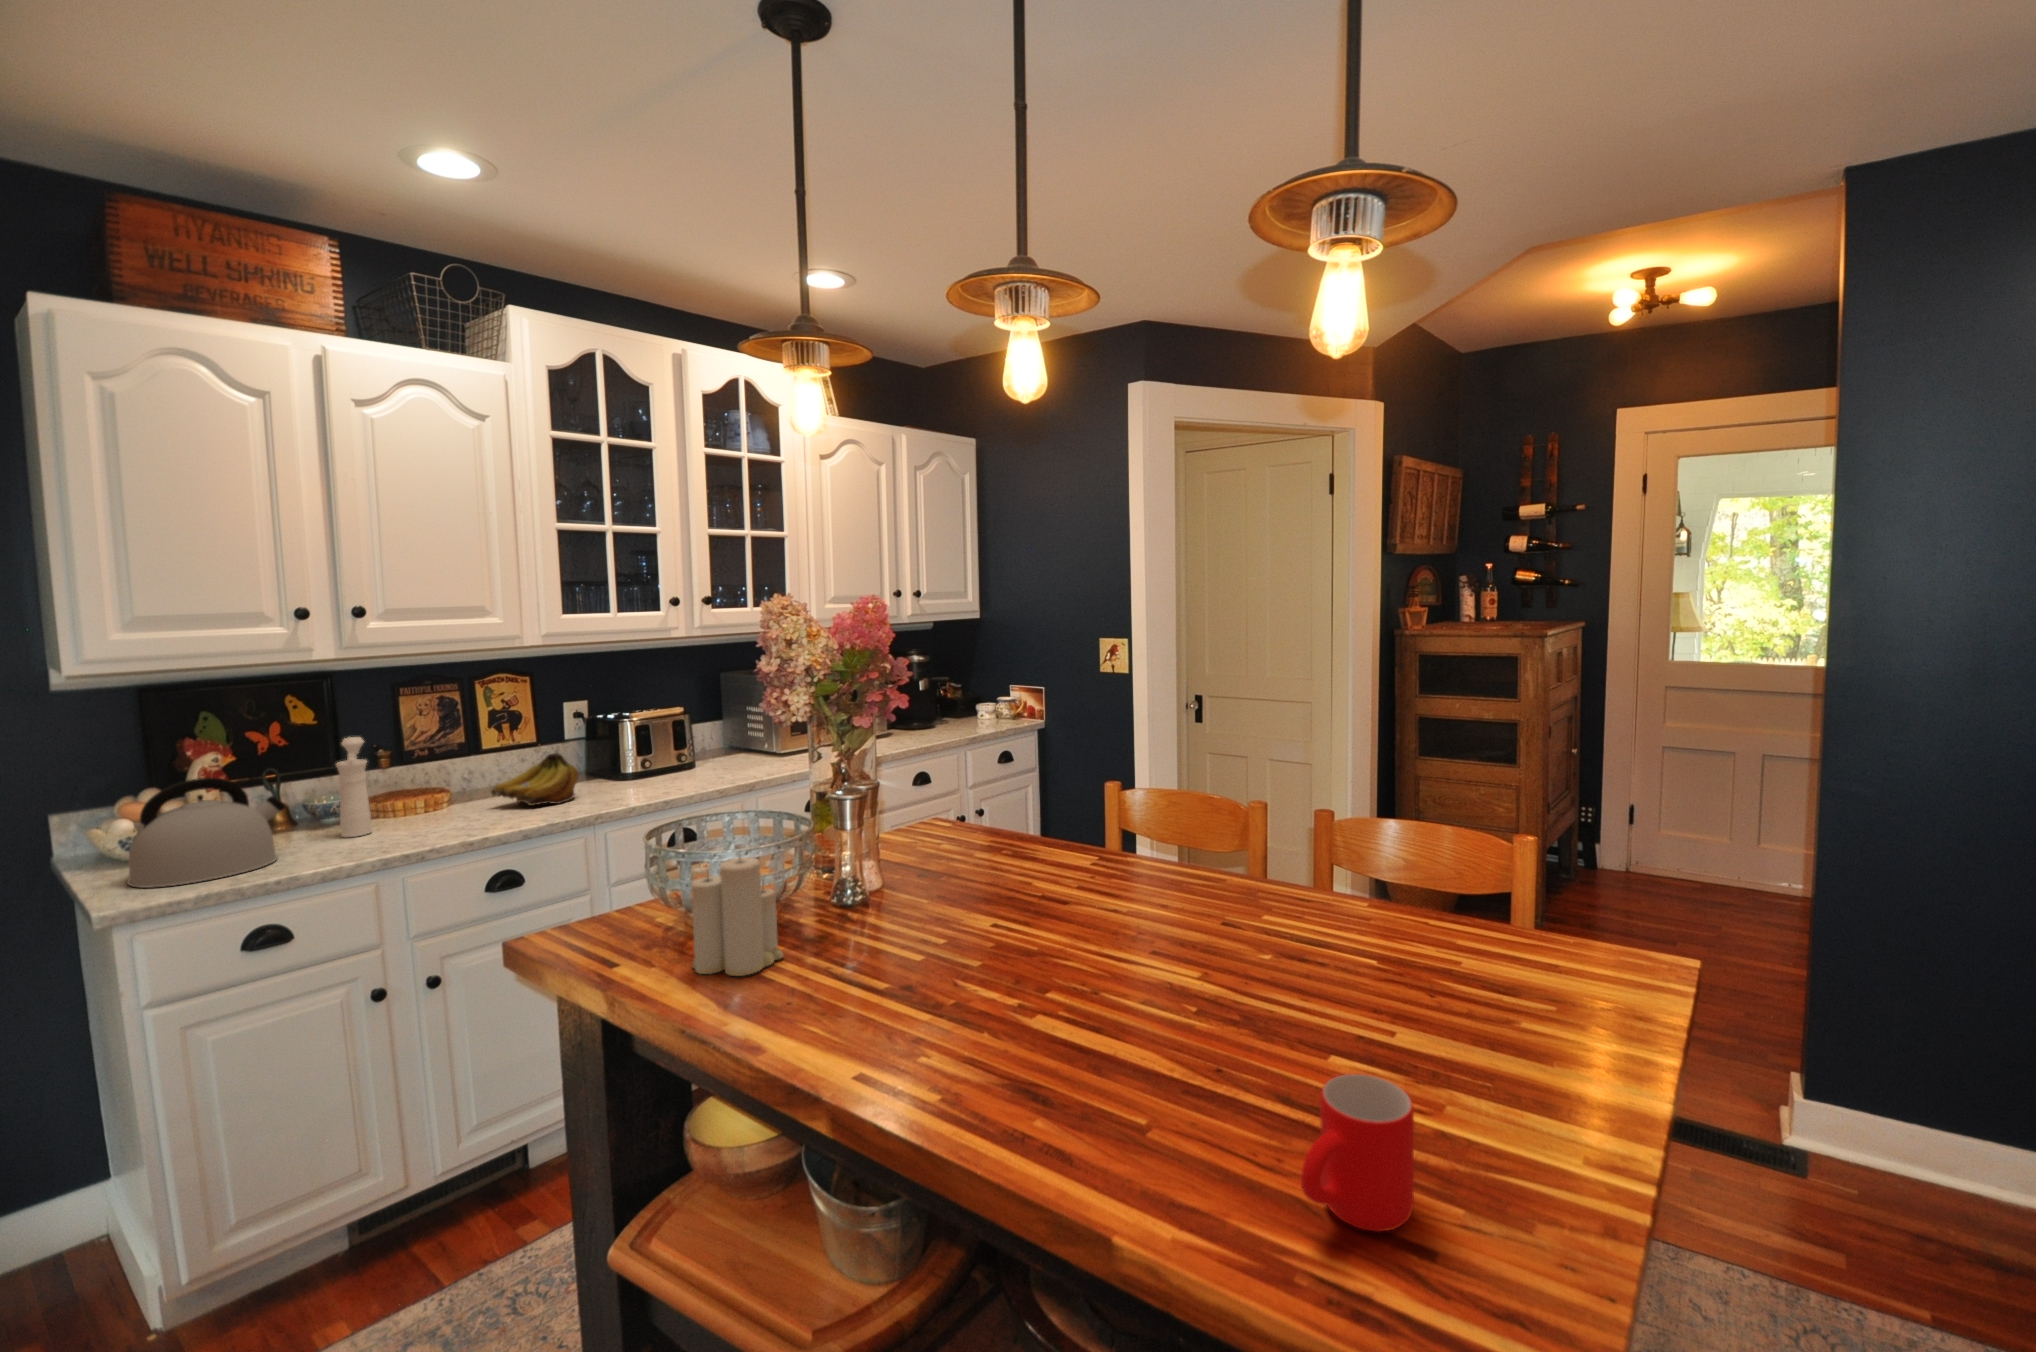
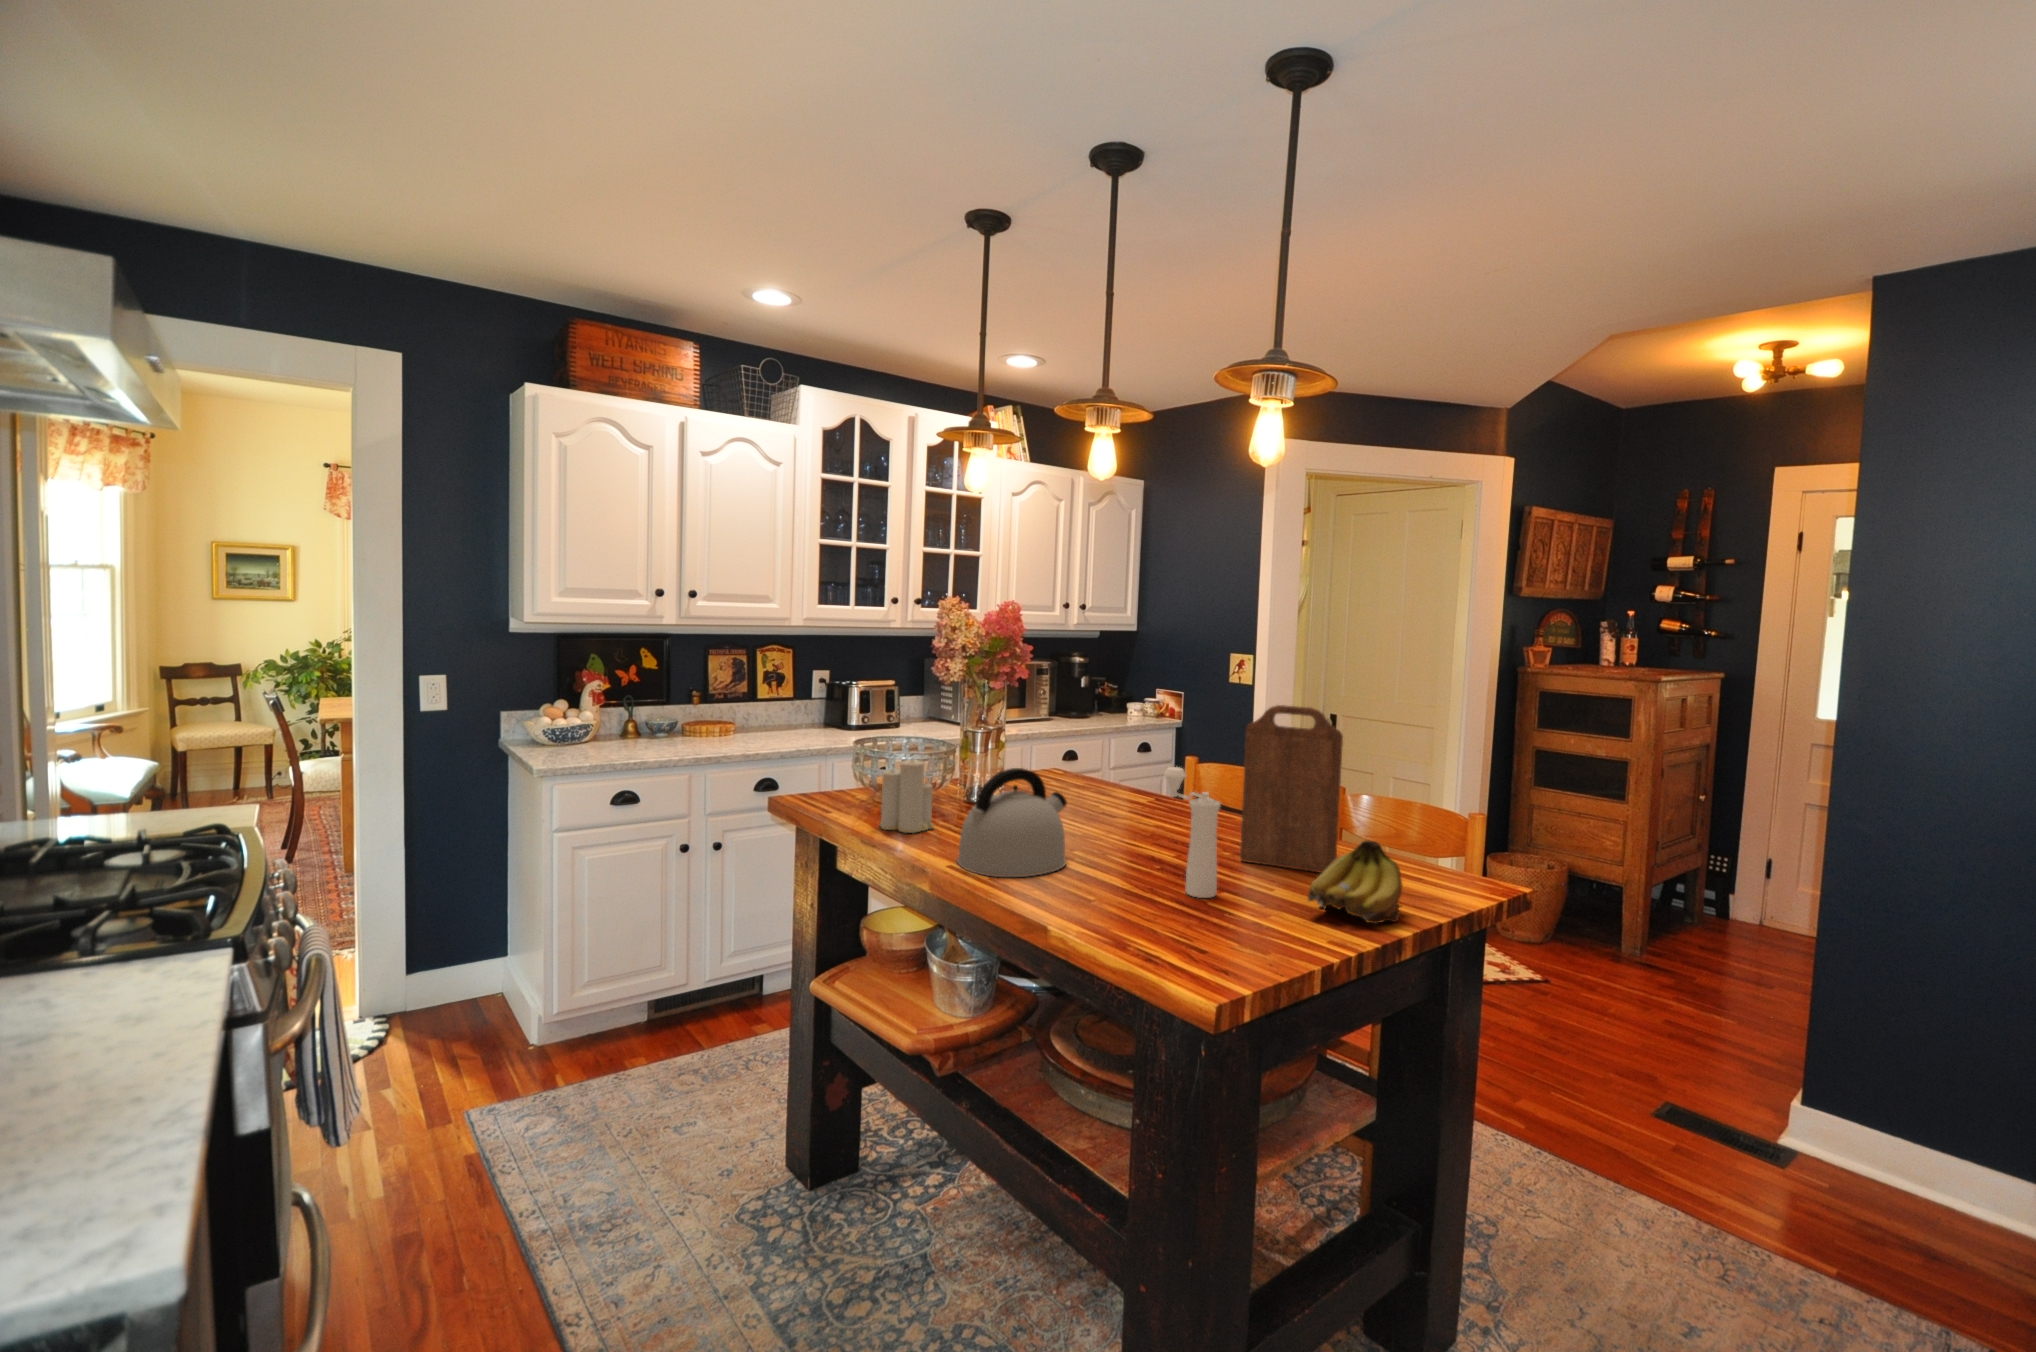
cutting board: none [1245,723,1384,954] -> present [1240,705,1343,873]
pepper mill: present [336,737,372,837] -> present [1164,767,1221,898]
fruit: present [491,753,579,806] -> present [1308,841,1402,924]
kettle: present [127,777,285,888] -> present [957,768,1067,877]
mug: present [1301,1074,1414,1232] -> none [1174,885,1247,963]

